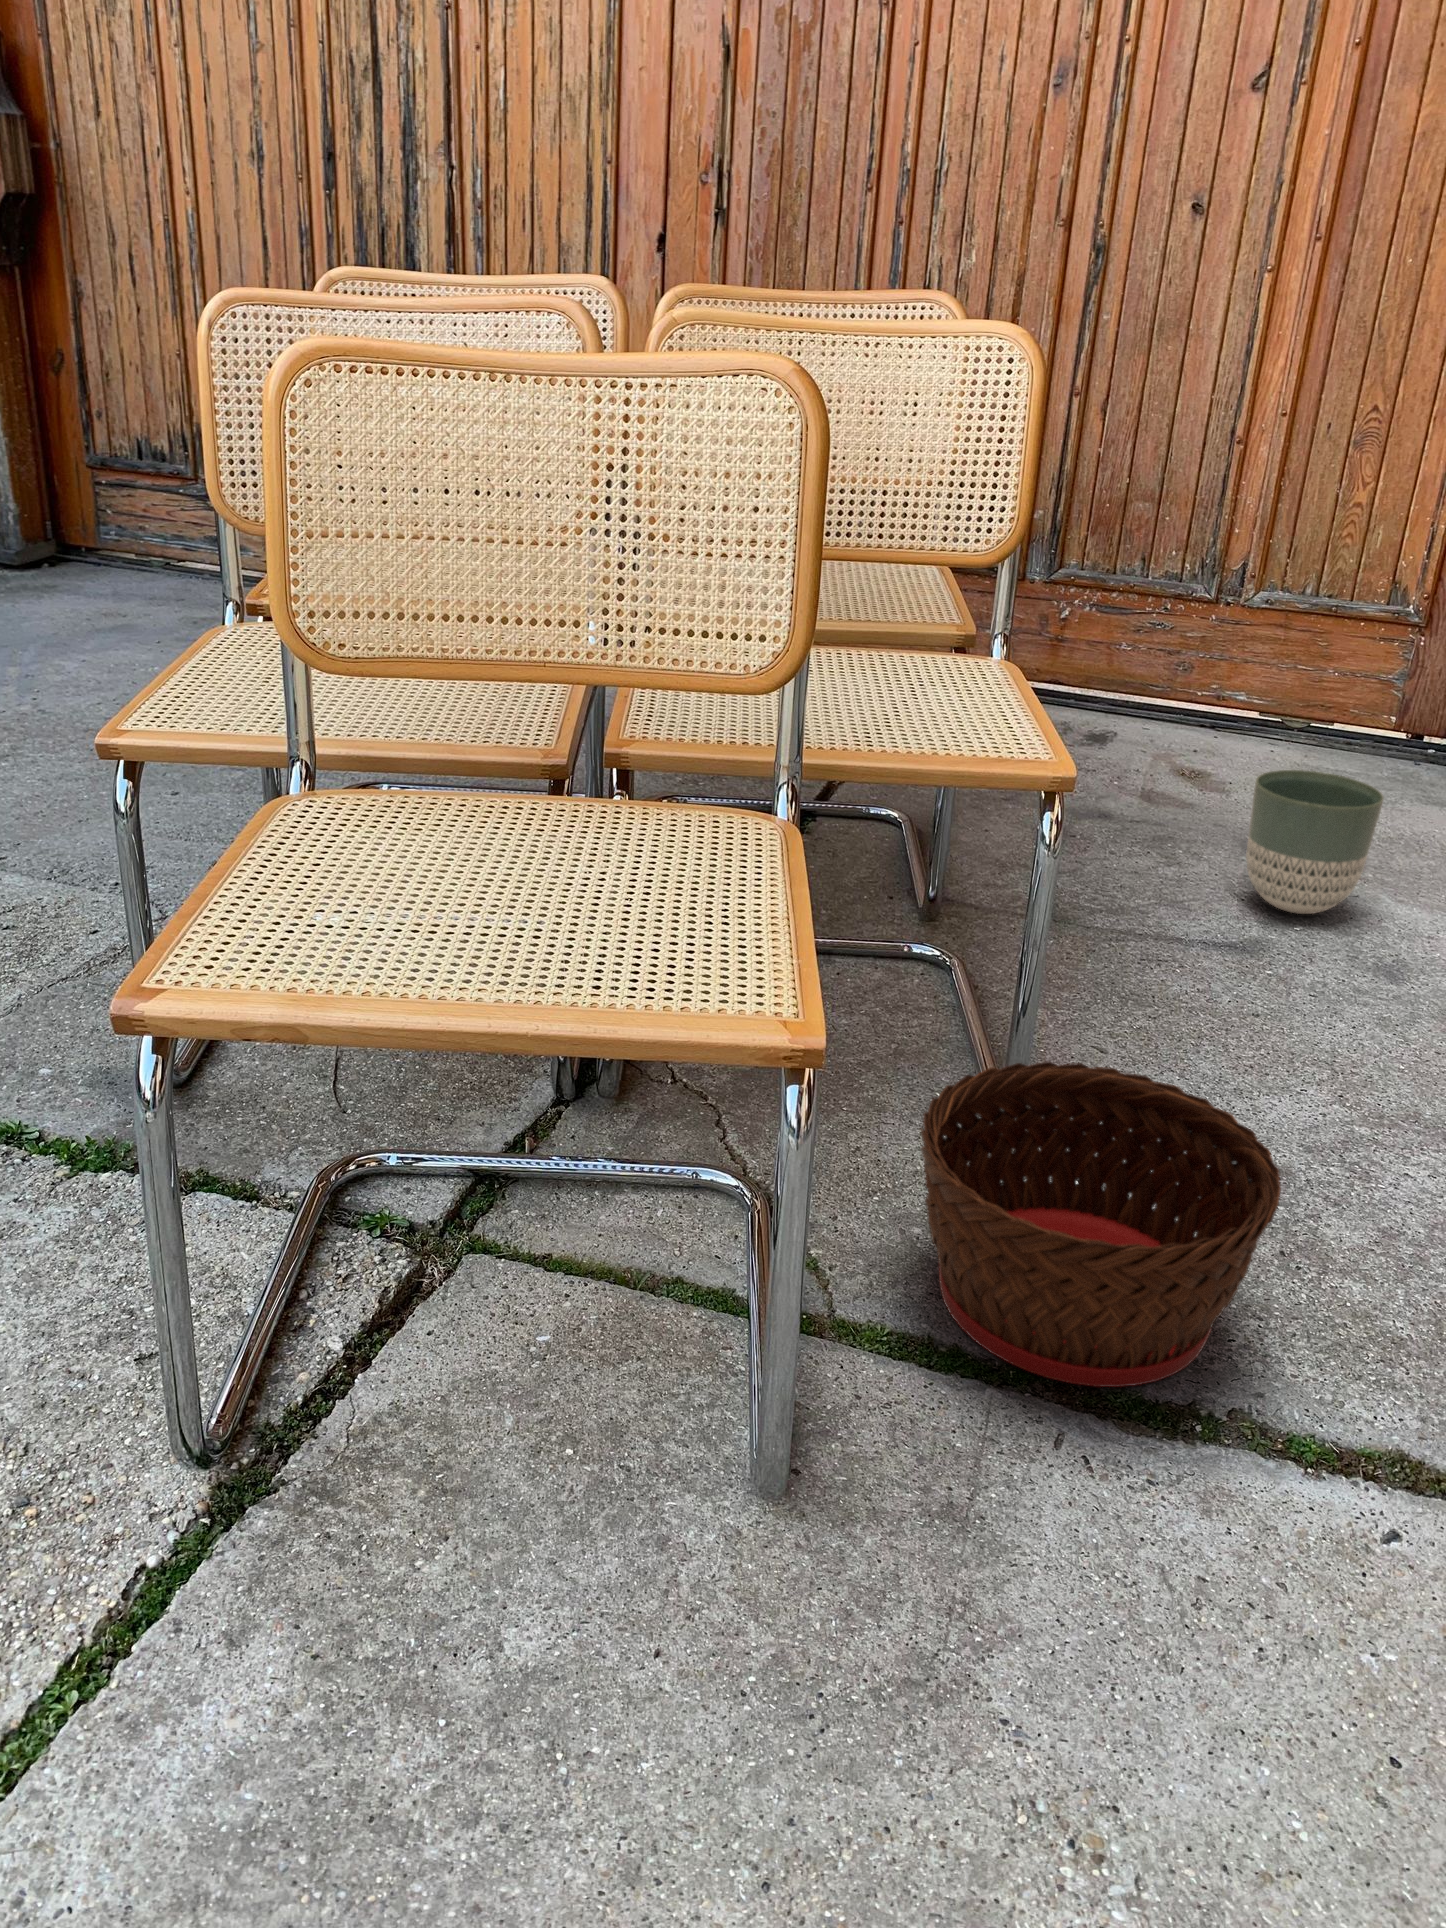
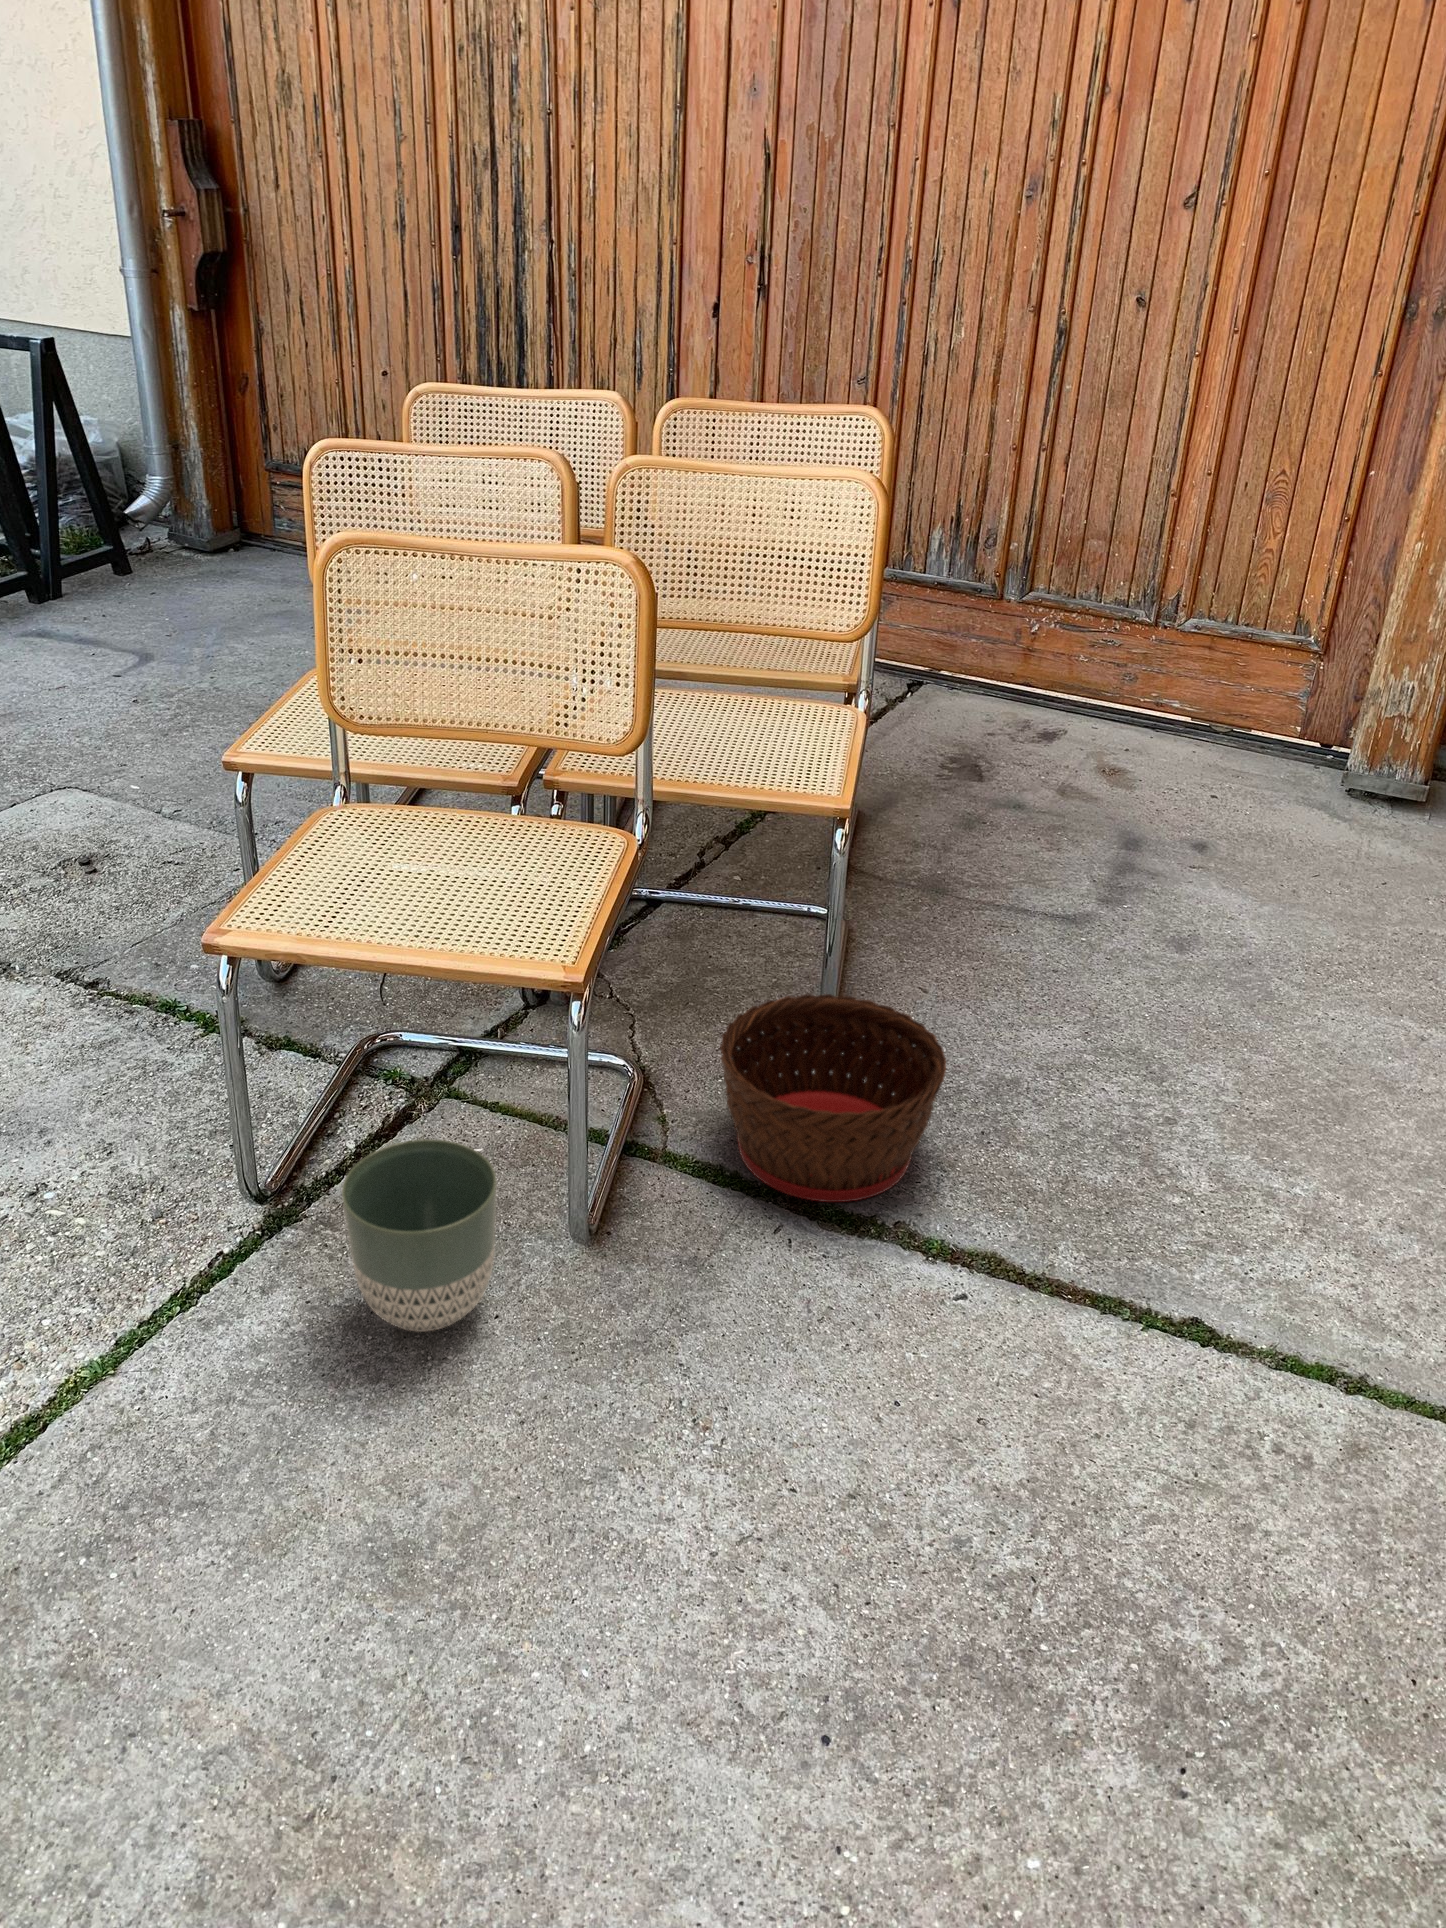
planter: present [1246,770,1384,914] -> present [342,1139,497,1332]

